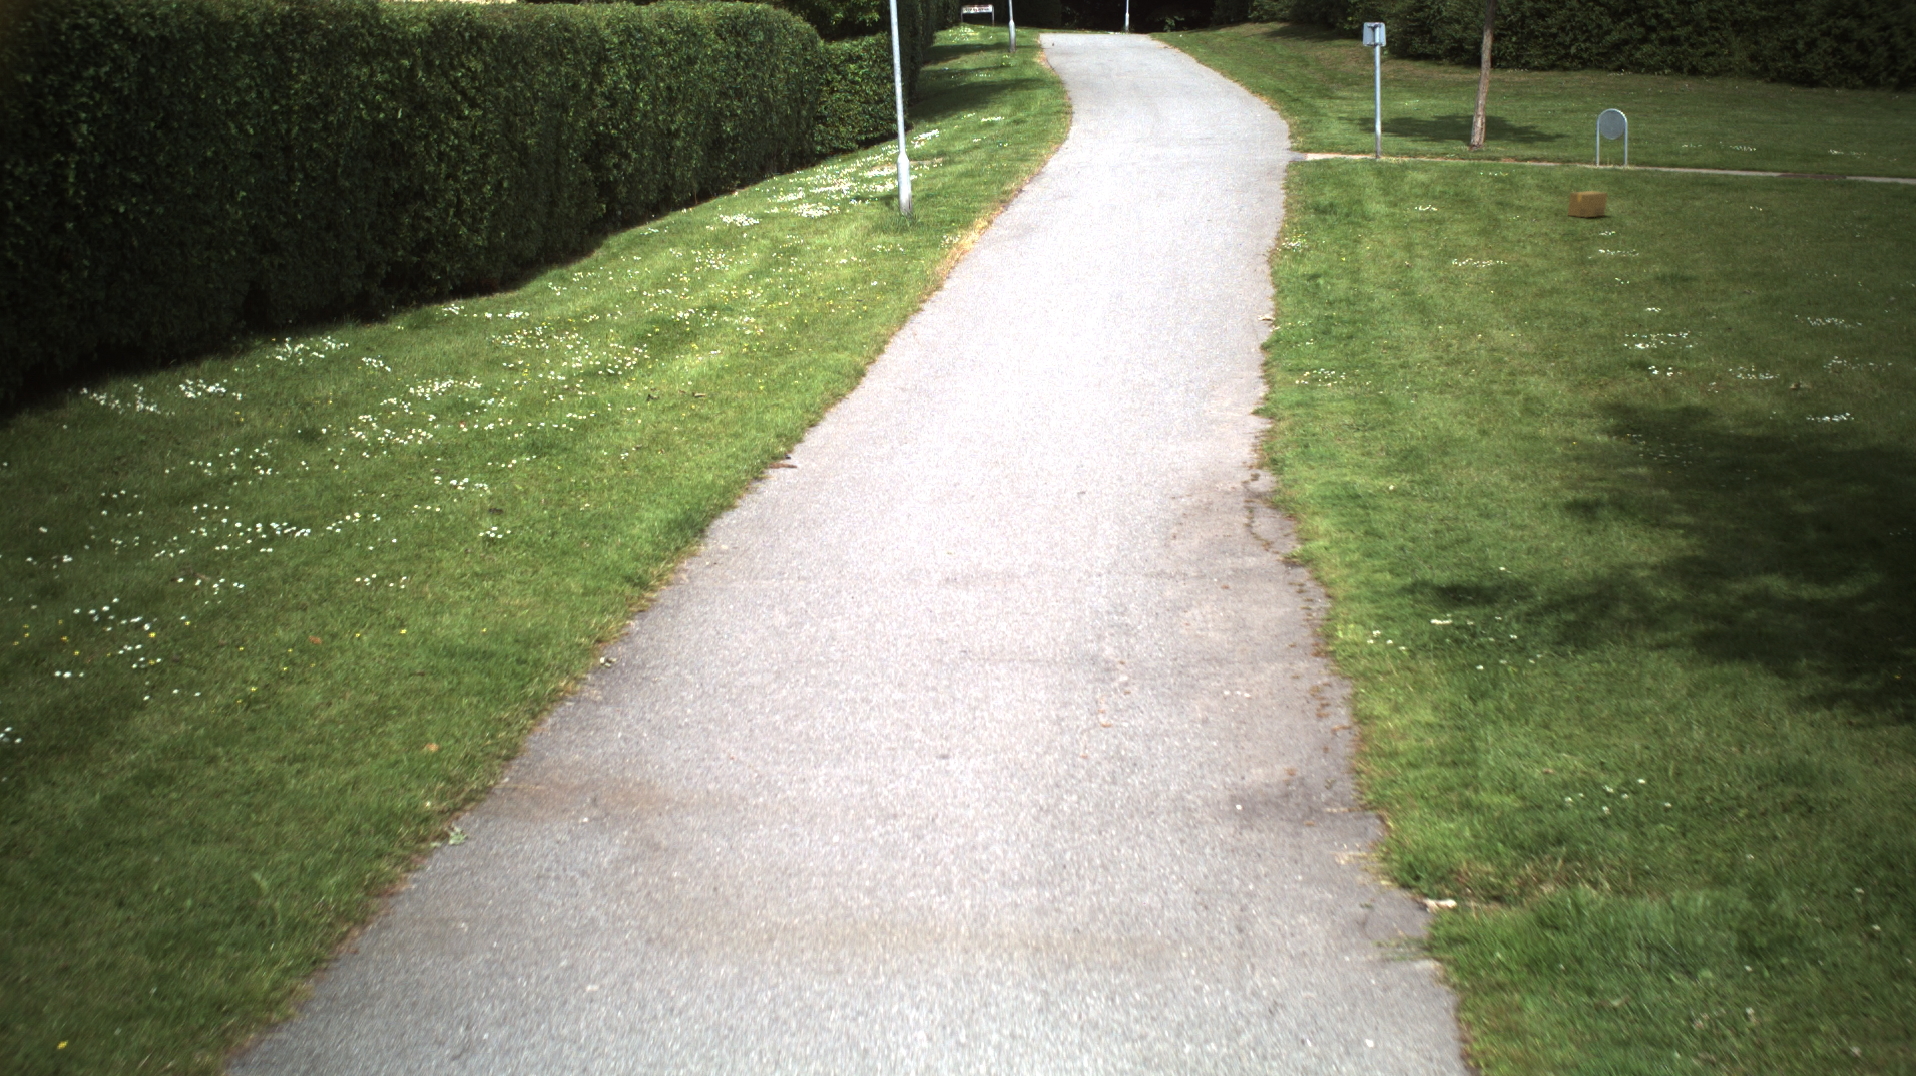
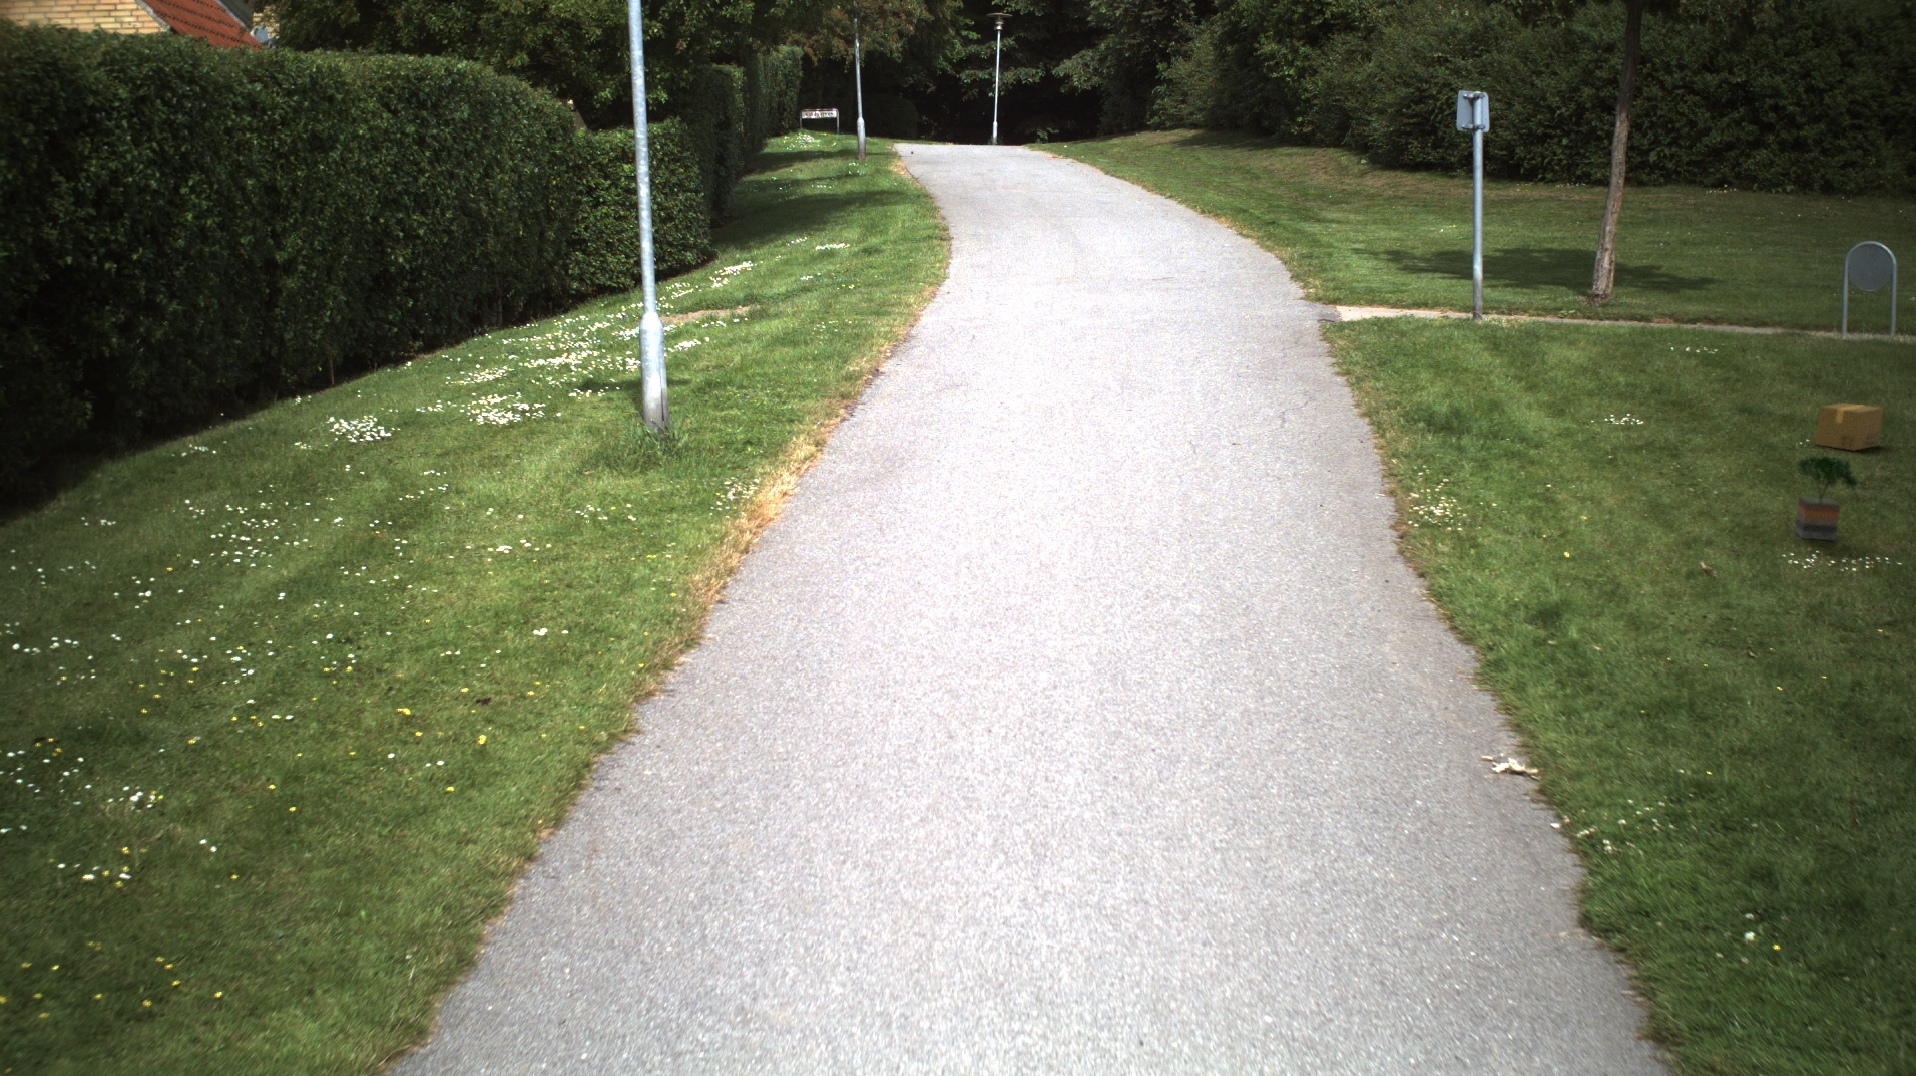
potted tree: none [1510,209,1542,255] -> present [1794,456,1858,540]

